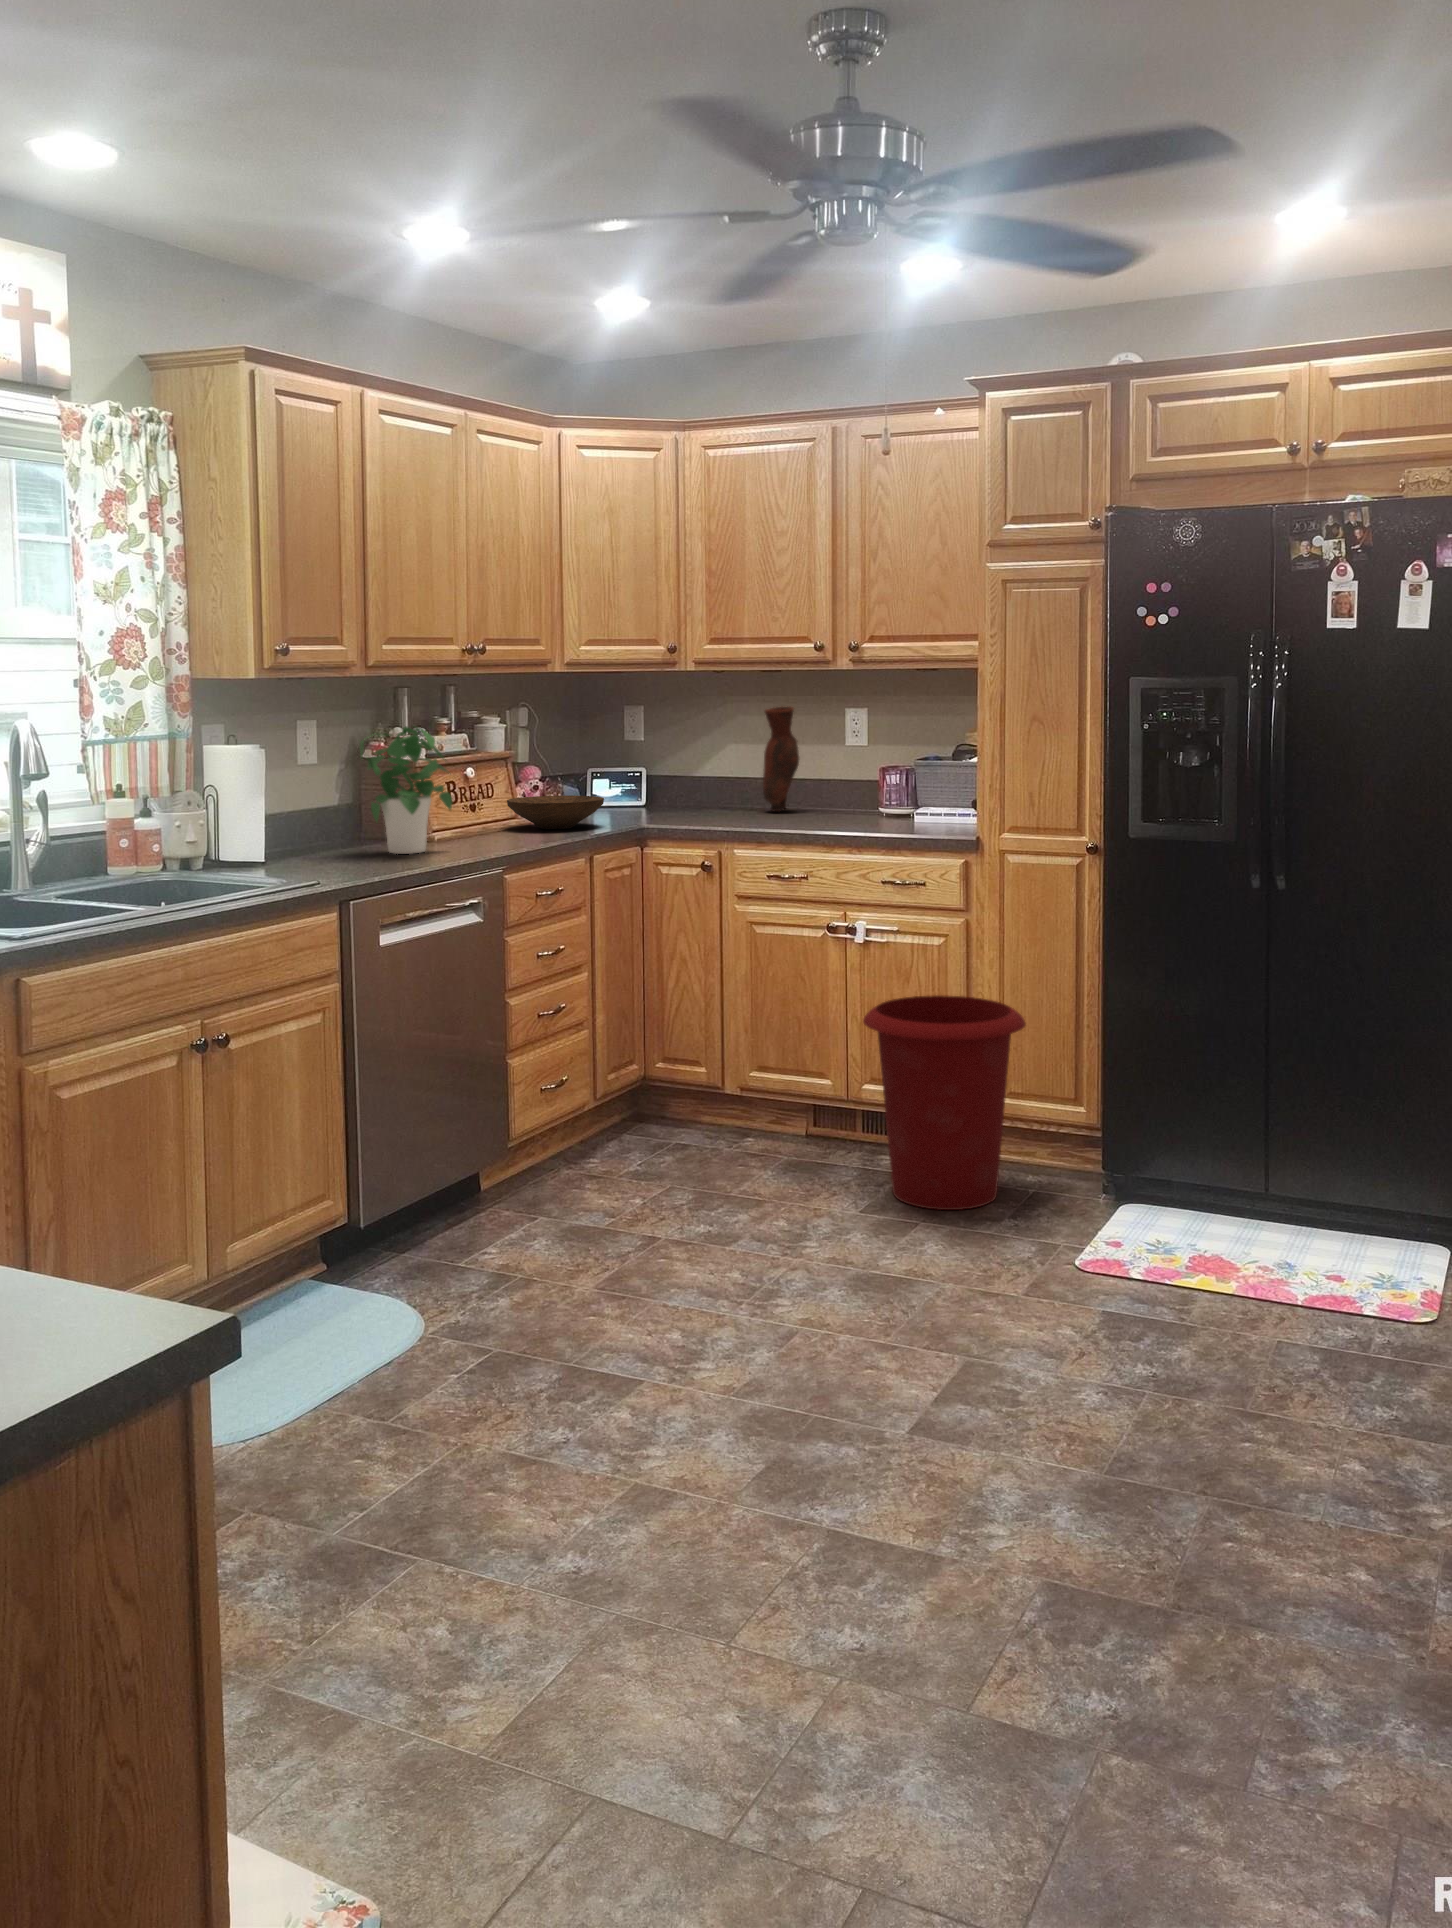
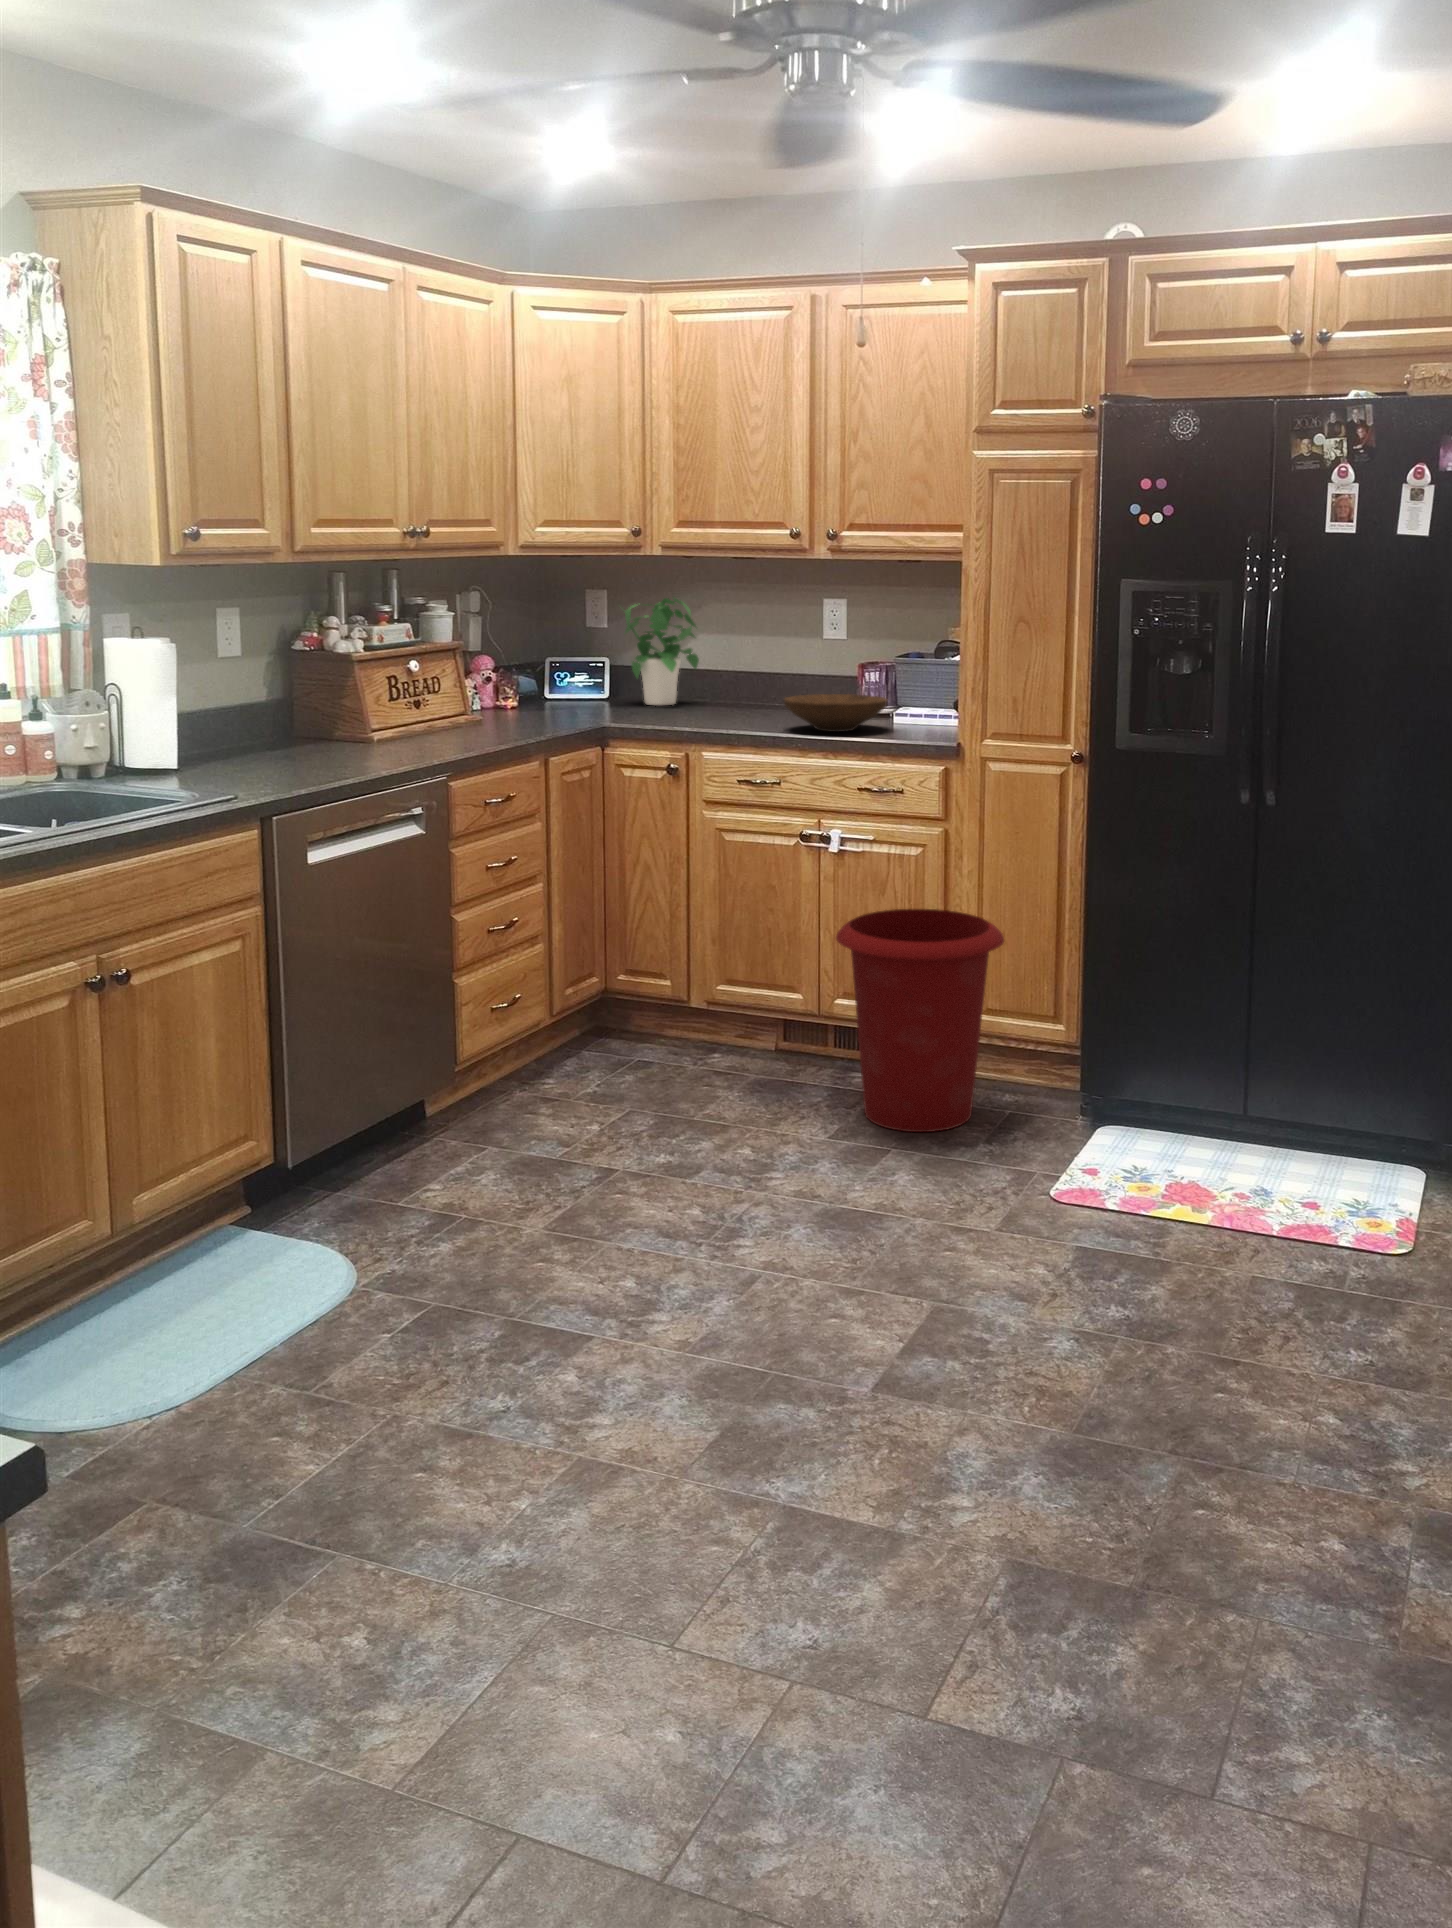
vase: present [763,707,799,811] -> none [736,598,775,710]
potted plant: present [360,727,452,854] -> present [624,598,699,705]
wooden bowl: present [507,795,604,829] -> present [784,694,888,732]

